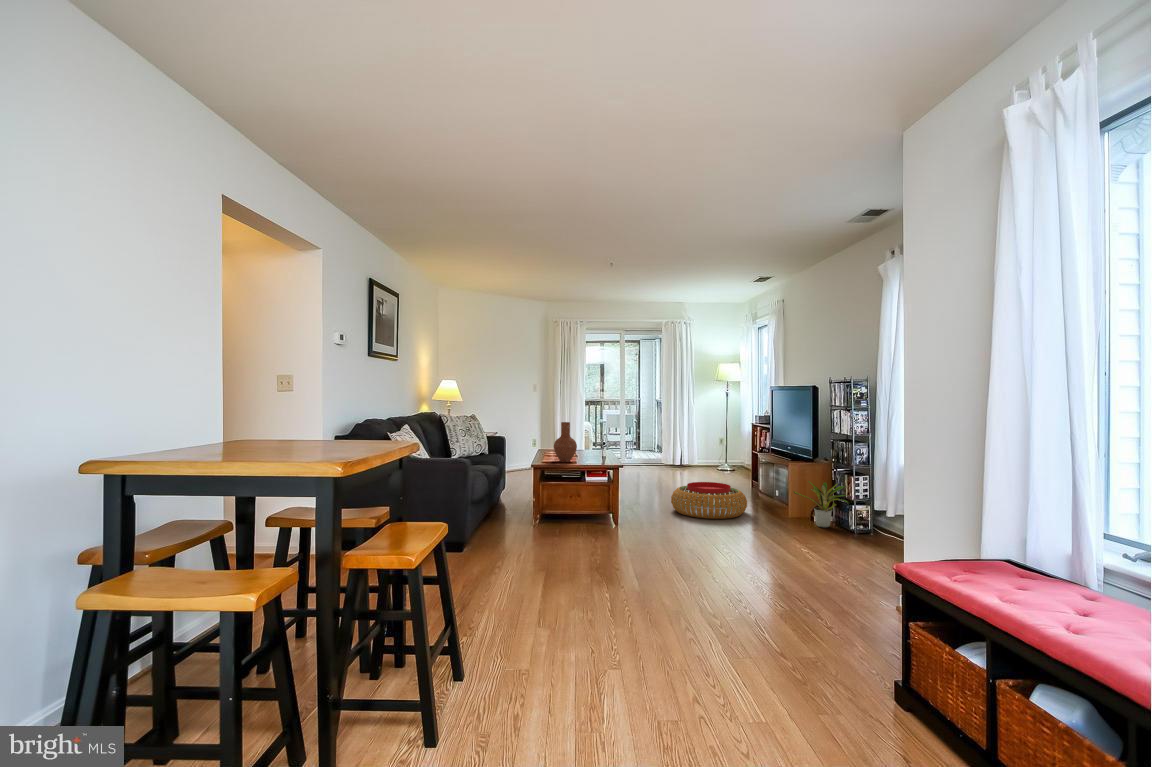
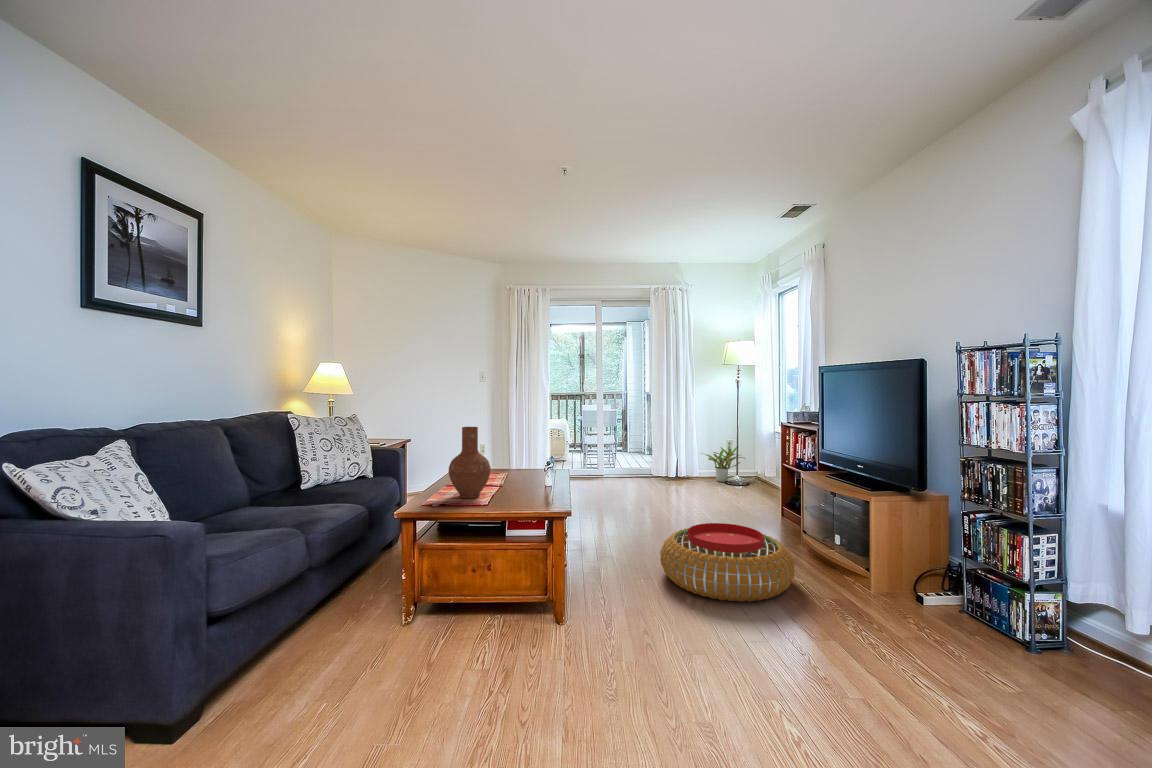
potted plant: present [793,481,847,528] -> present [707,446,745,482]

